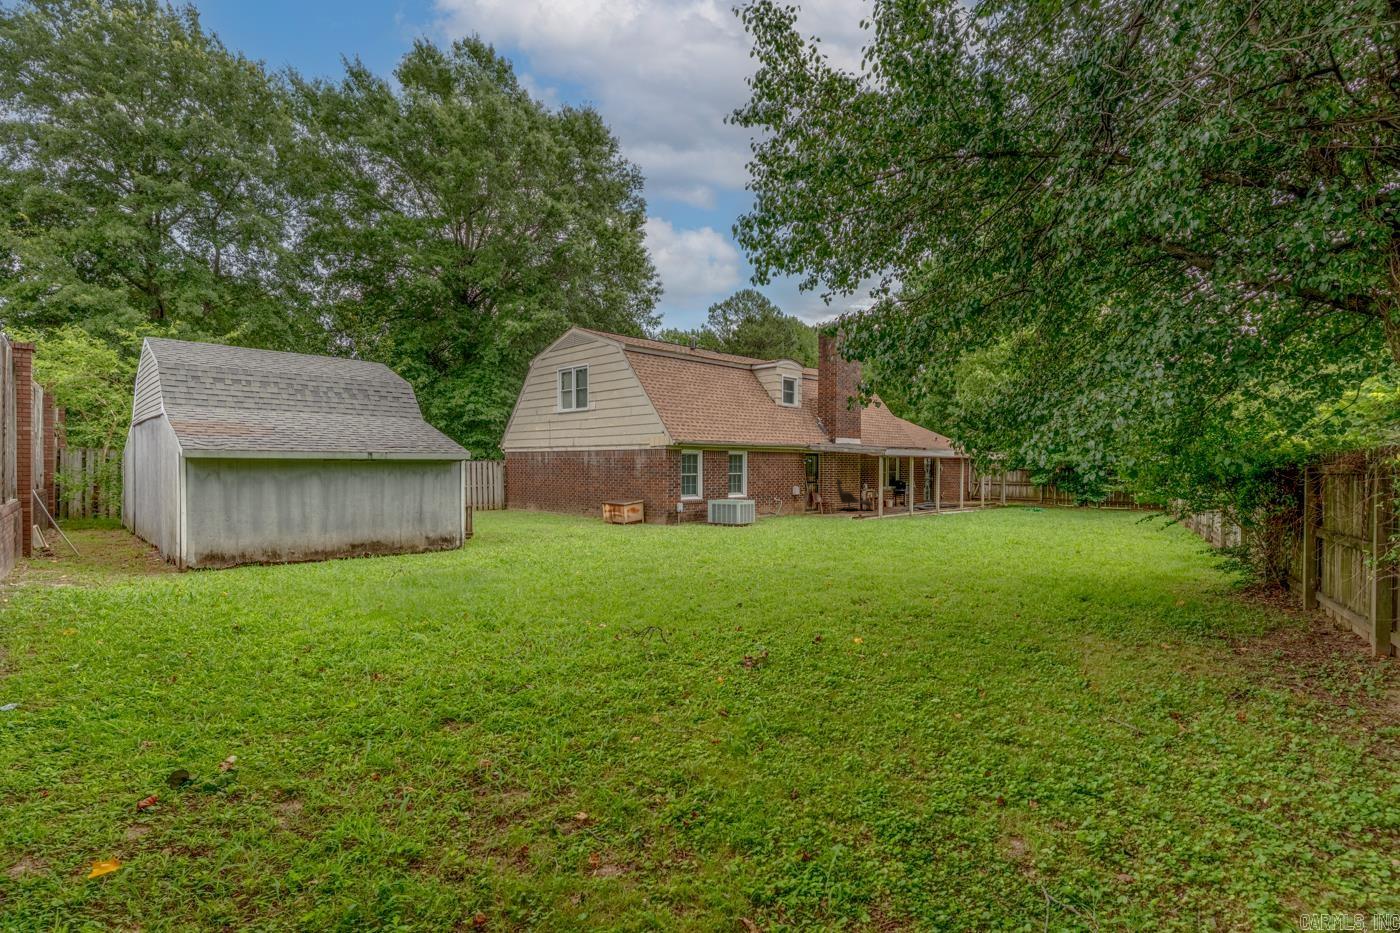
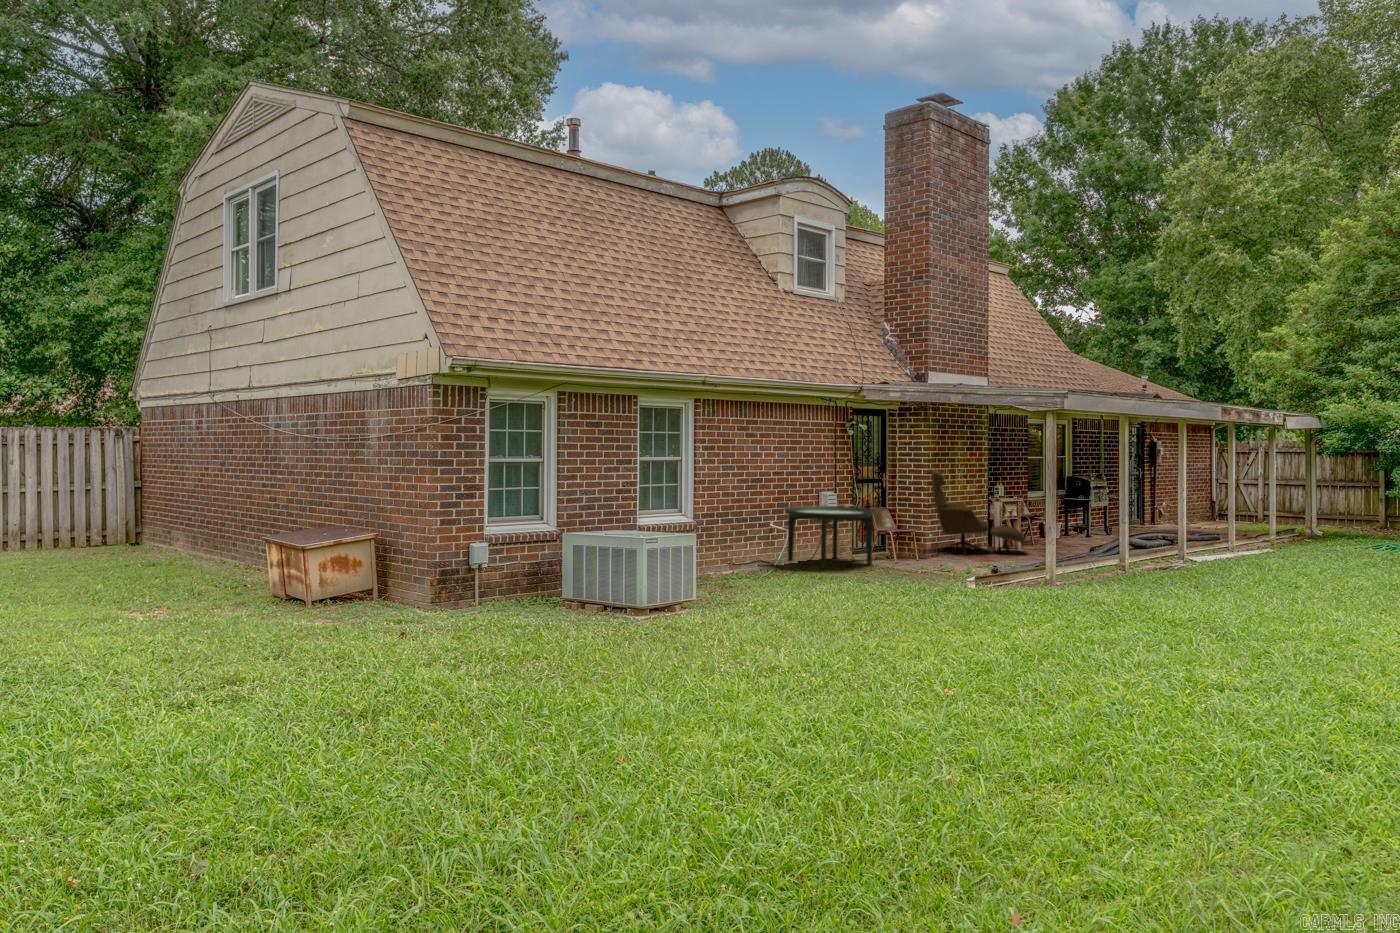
round table: none [781,492,816,515] -> present [784,506,876,569]

